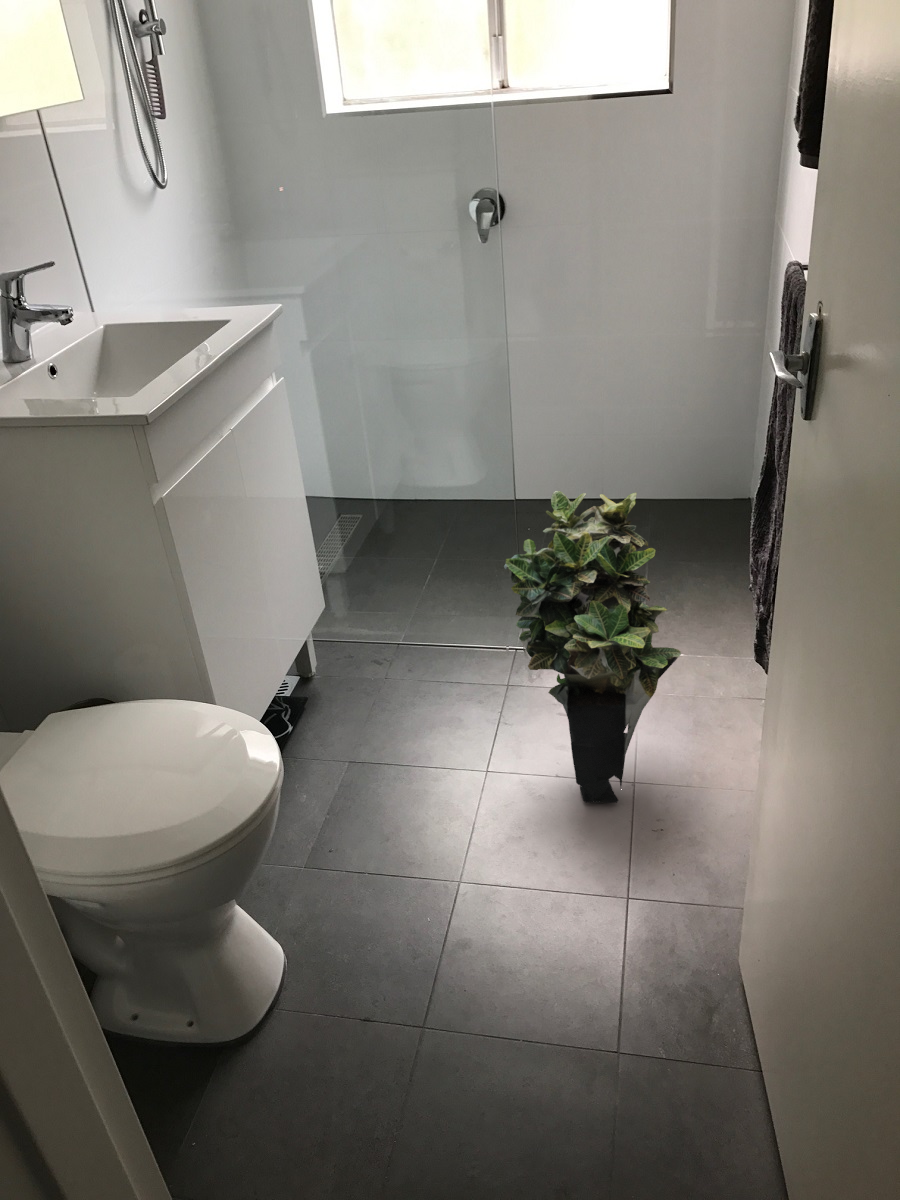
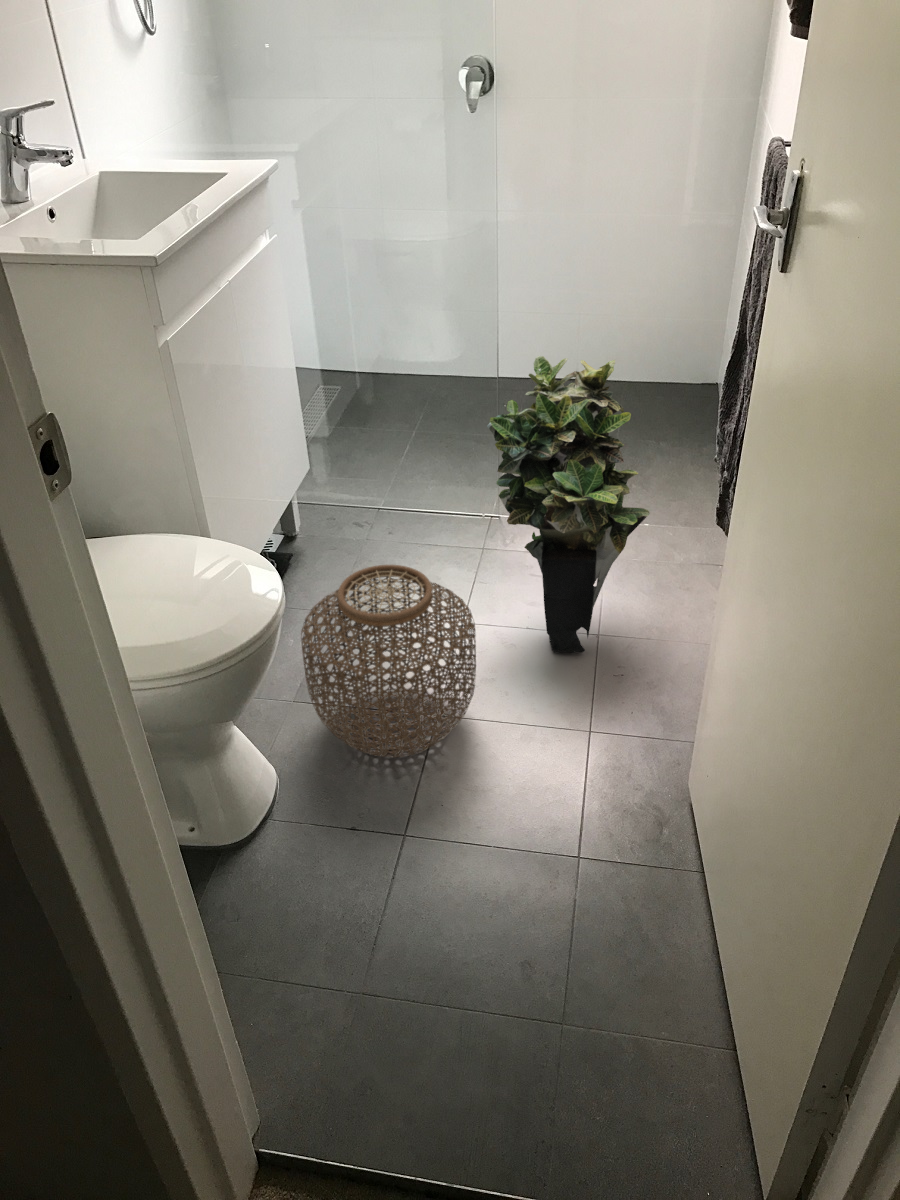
woven basket: none [308,722,499,932] -> present [301,565,476,757]

